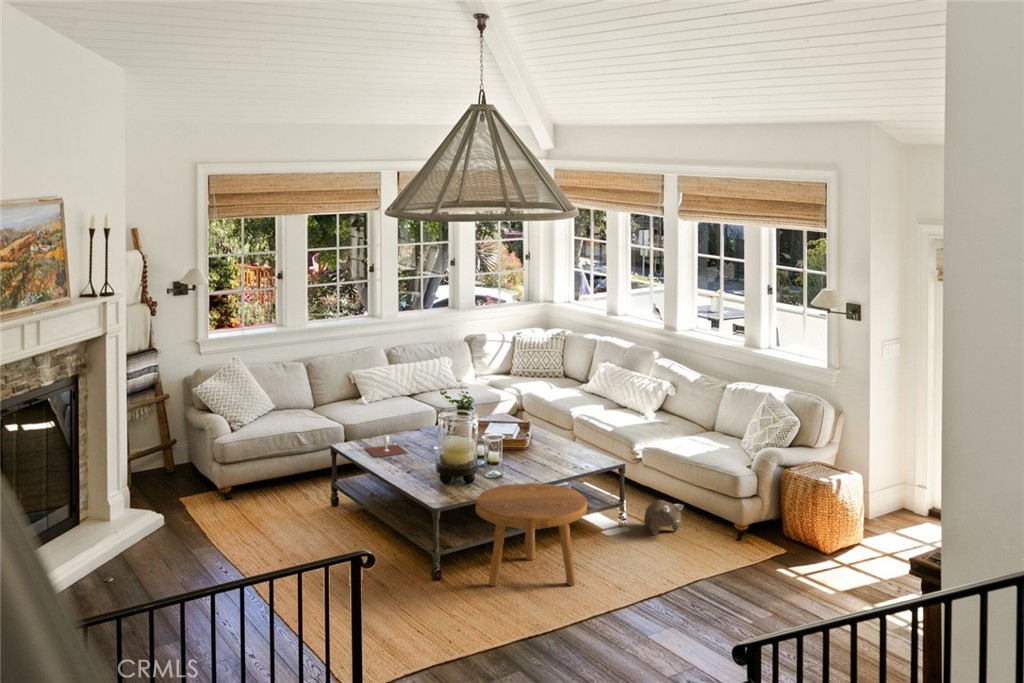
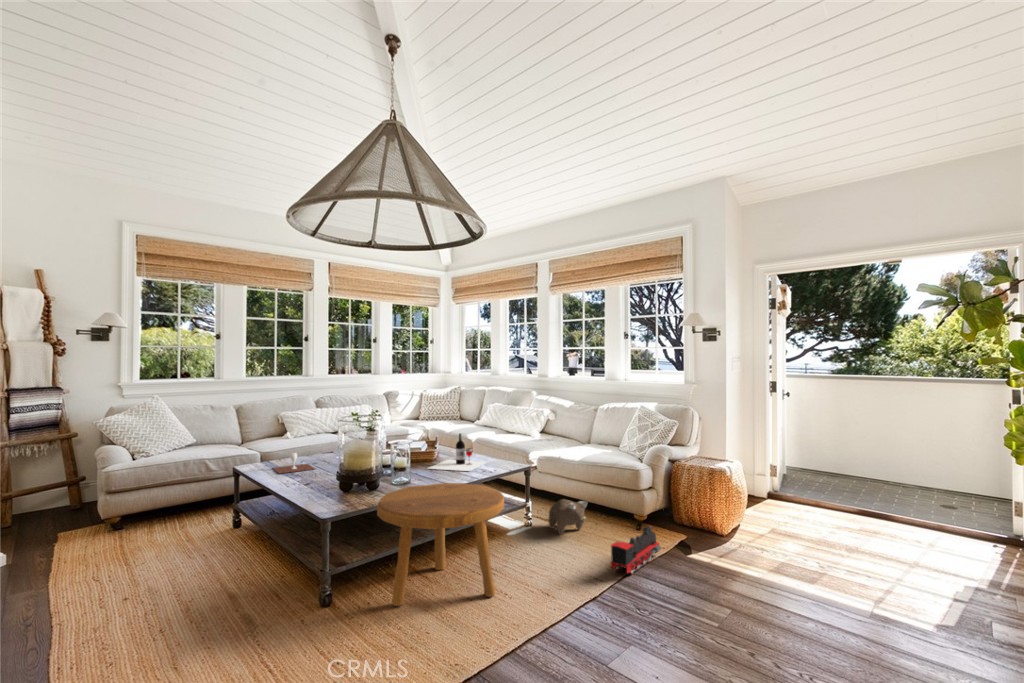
wine bottle: none [519,425,585,468] -> present [428,434,487,471]
toy train: none [685,535,745,578] -> present [611,526,661,574]

